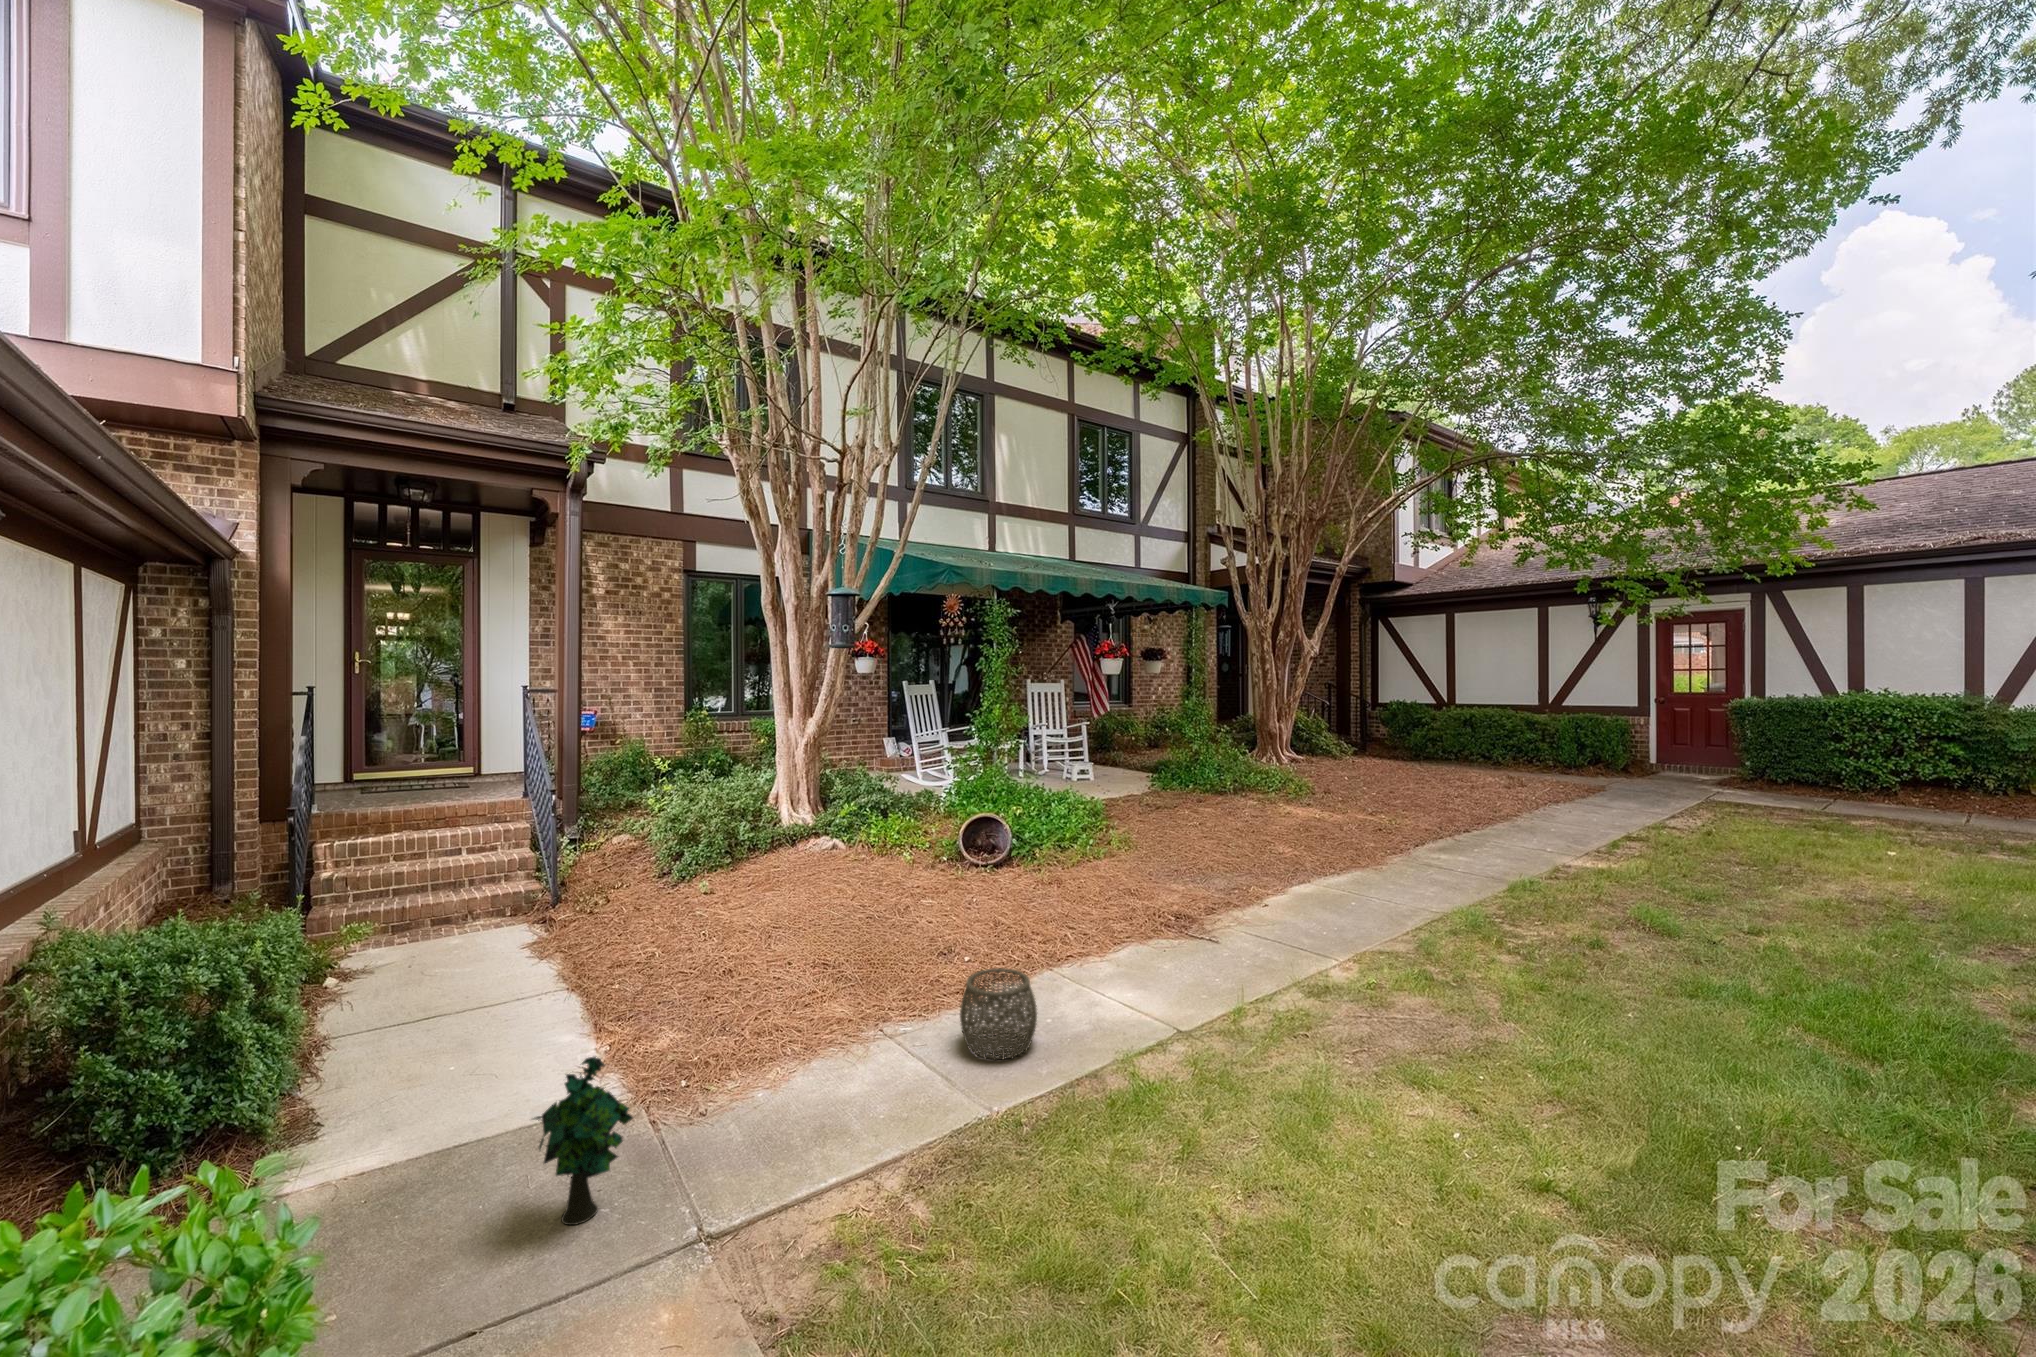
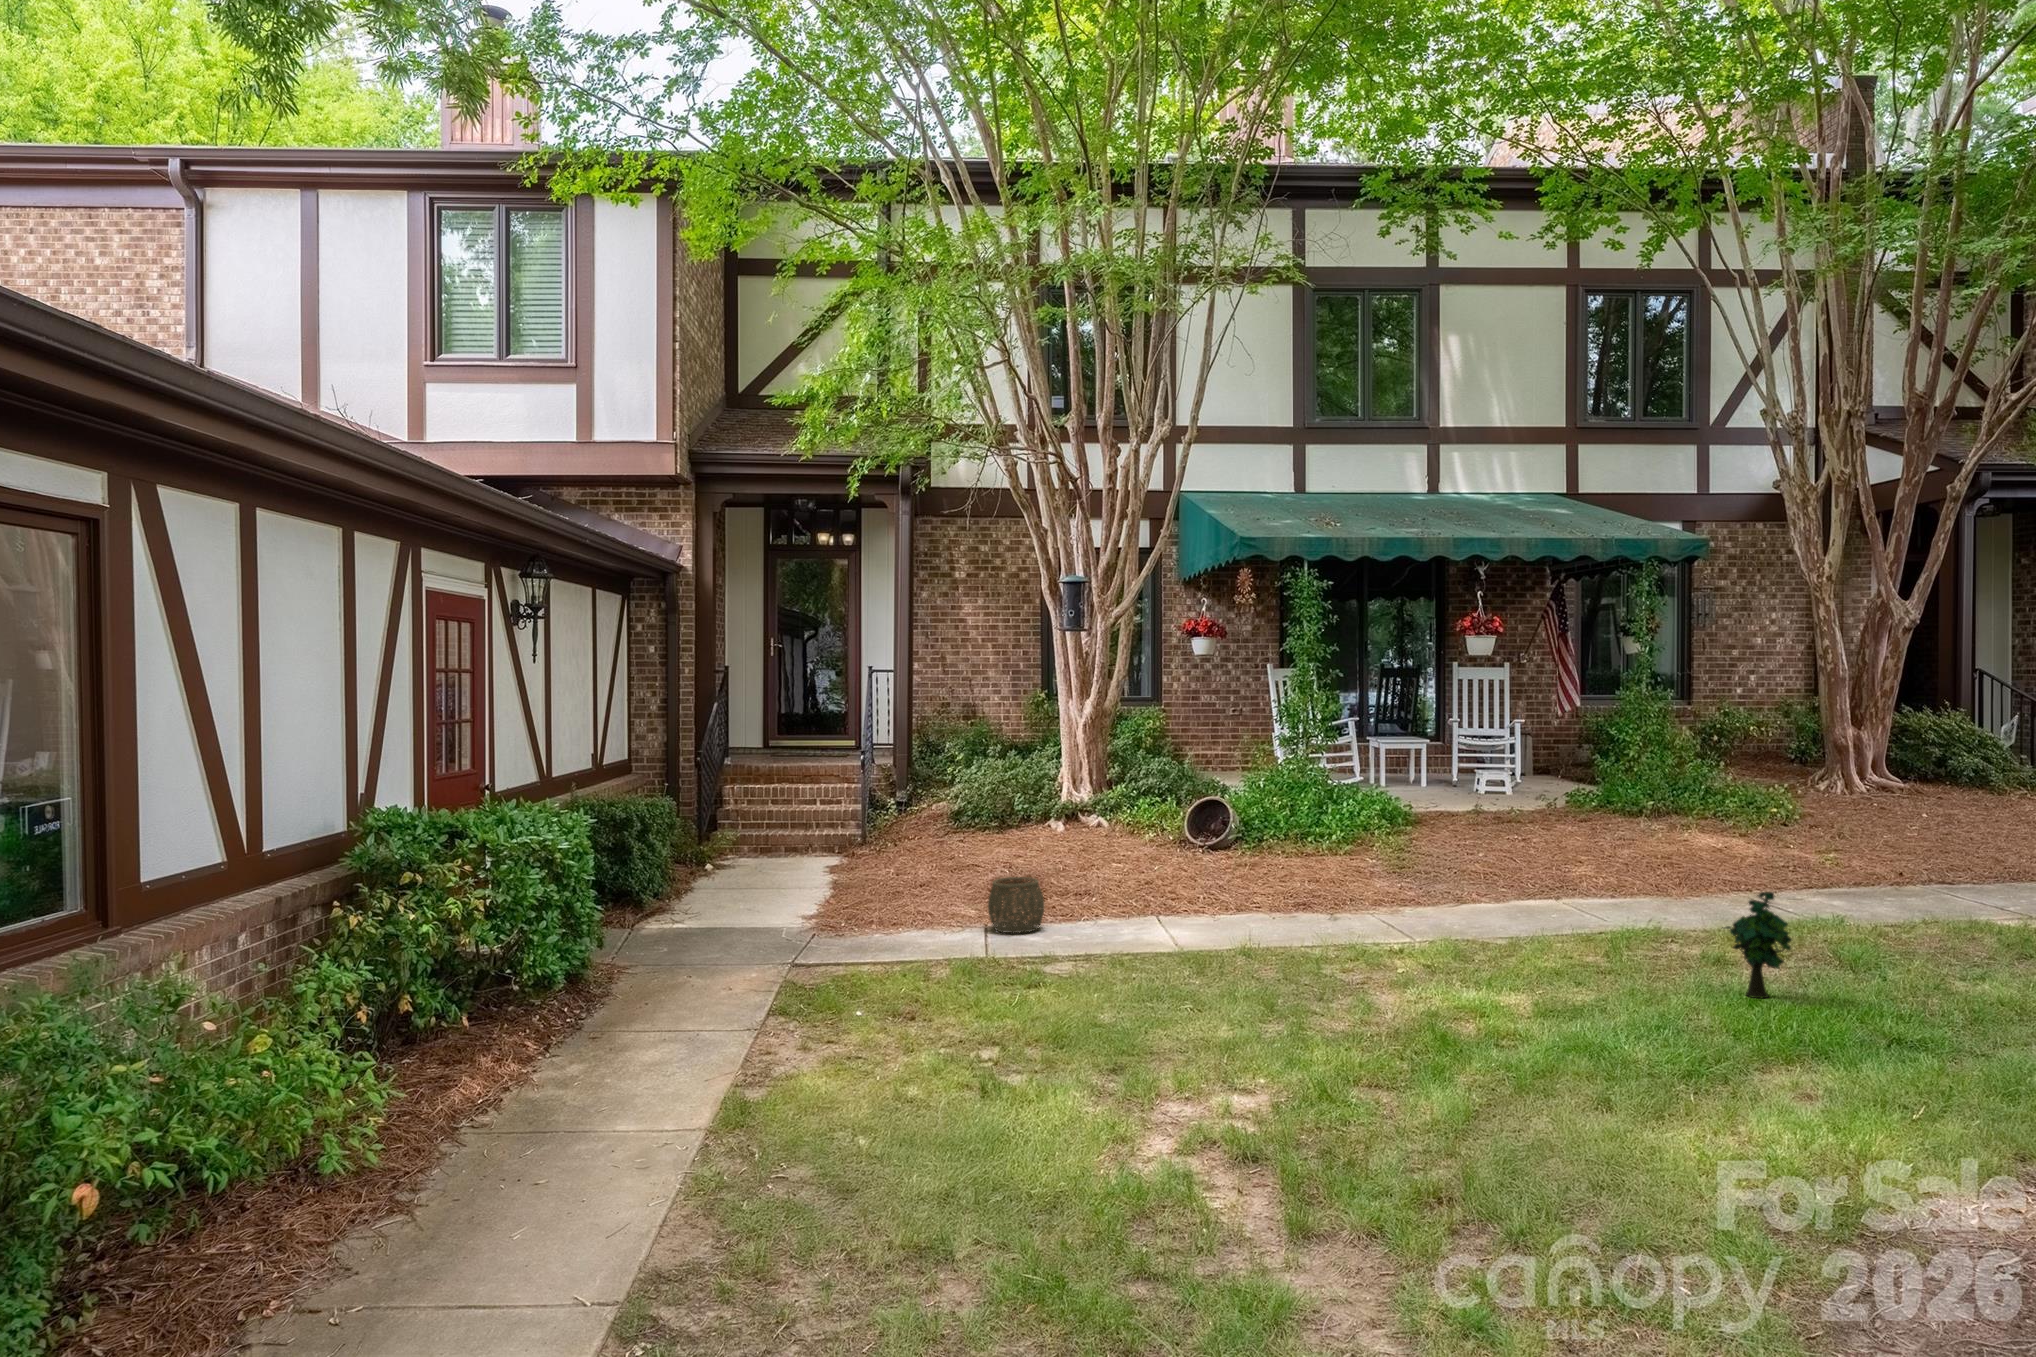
decorative plant: present [534,1057,633,1225] -> present [1722,892,1792,998]

